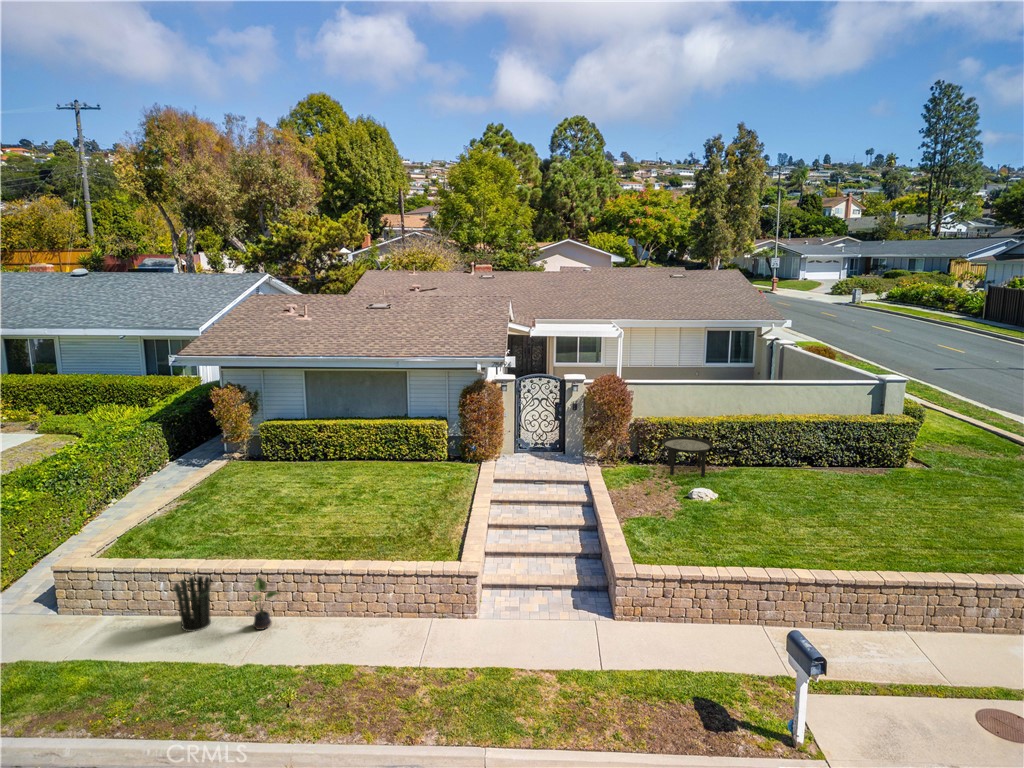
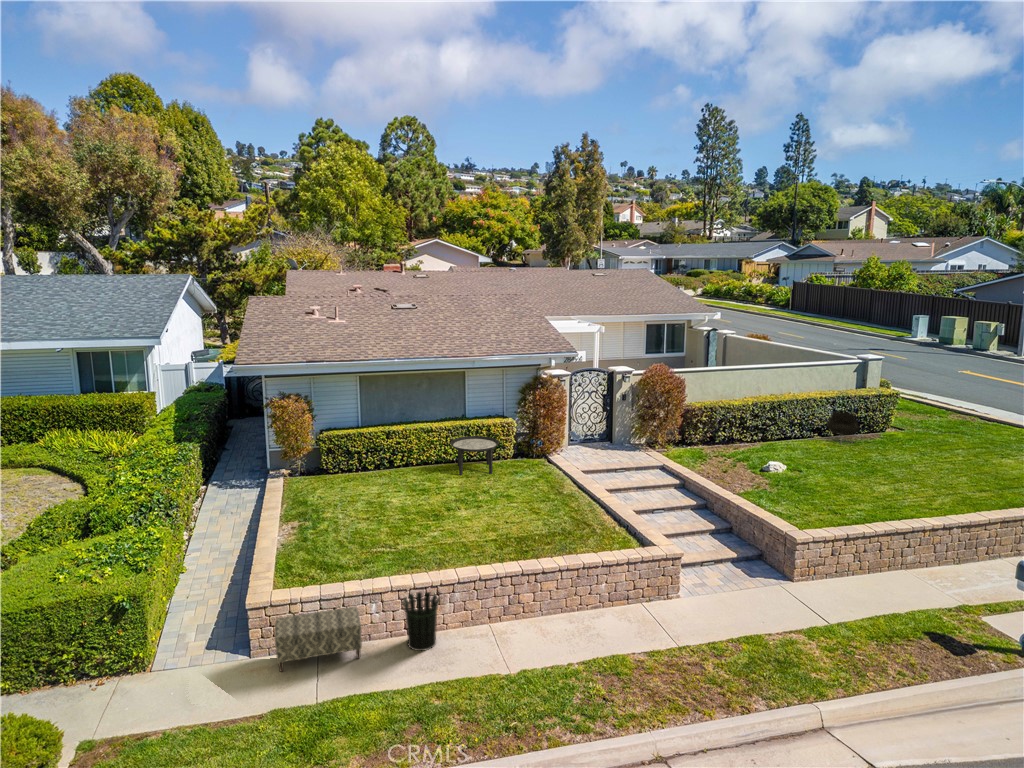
round table: present [662,437,713,477] -> present [450,436,499,475]
lounge chair: none [808,438,851,477] -> present [826,411,859,441]
potted plant: present [252,578,279,630] -> none [478,585,509,638]
bench: none [53,582,148,631] -> present [275,607,362,672]

